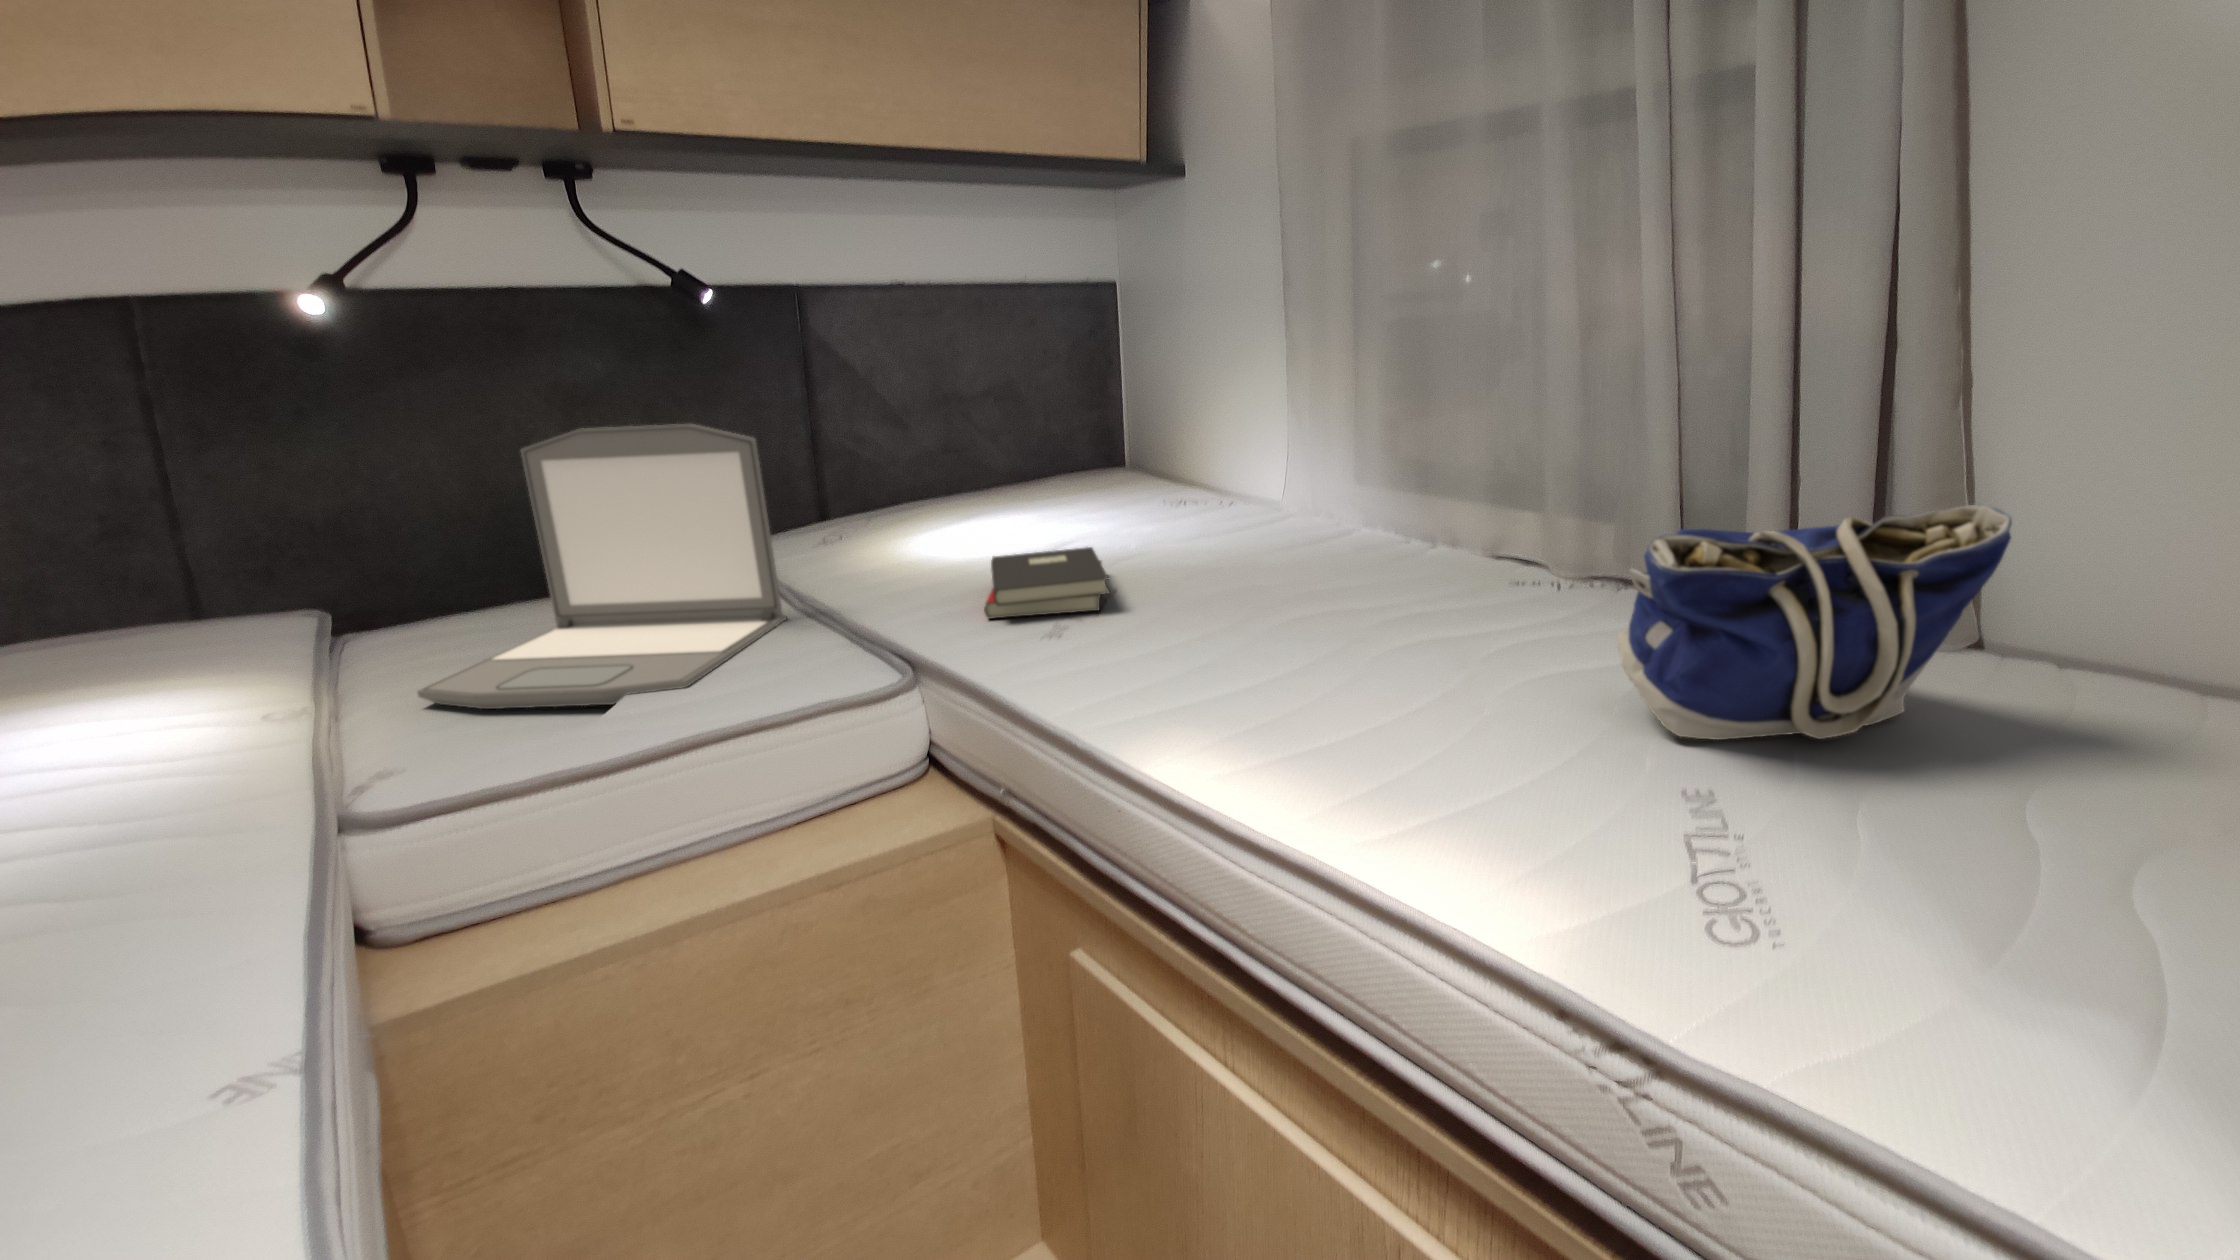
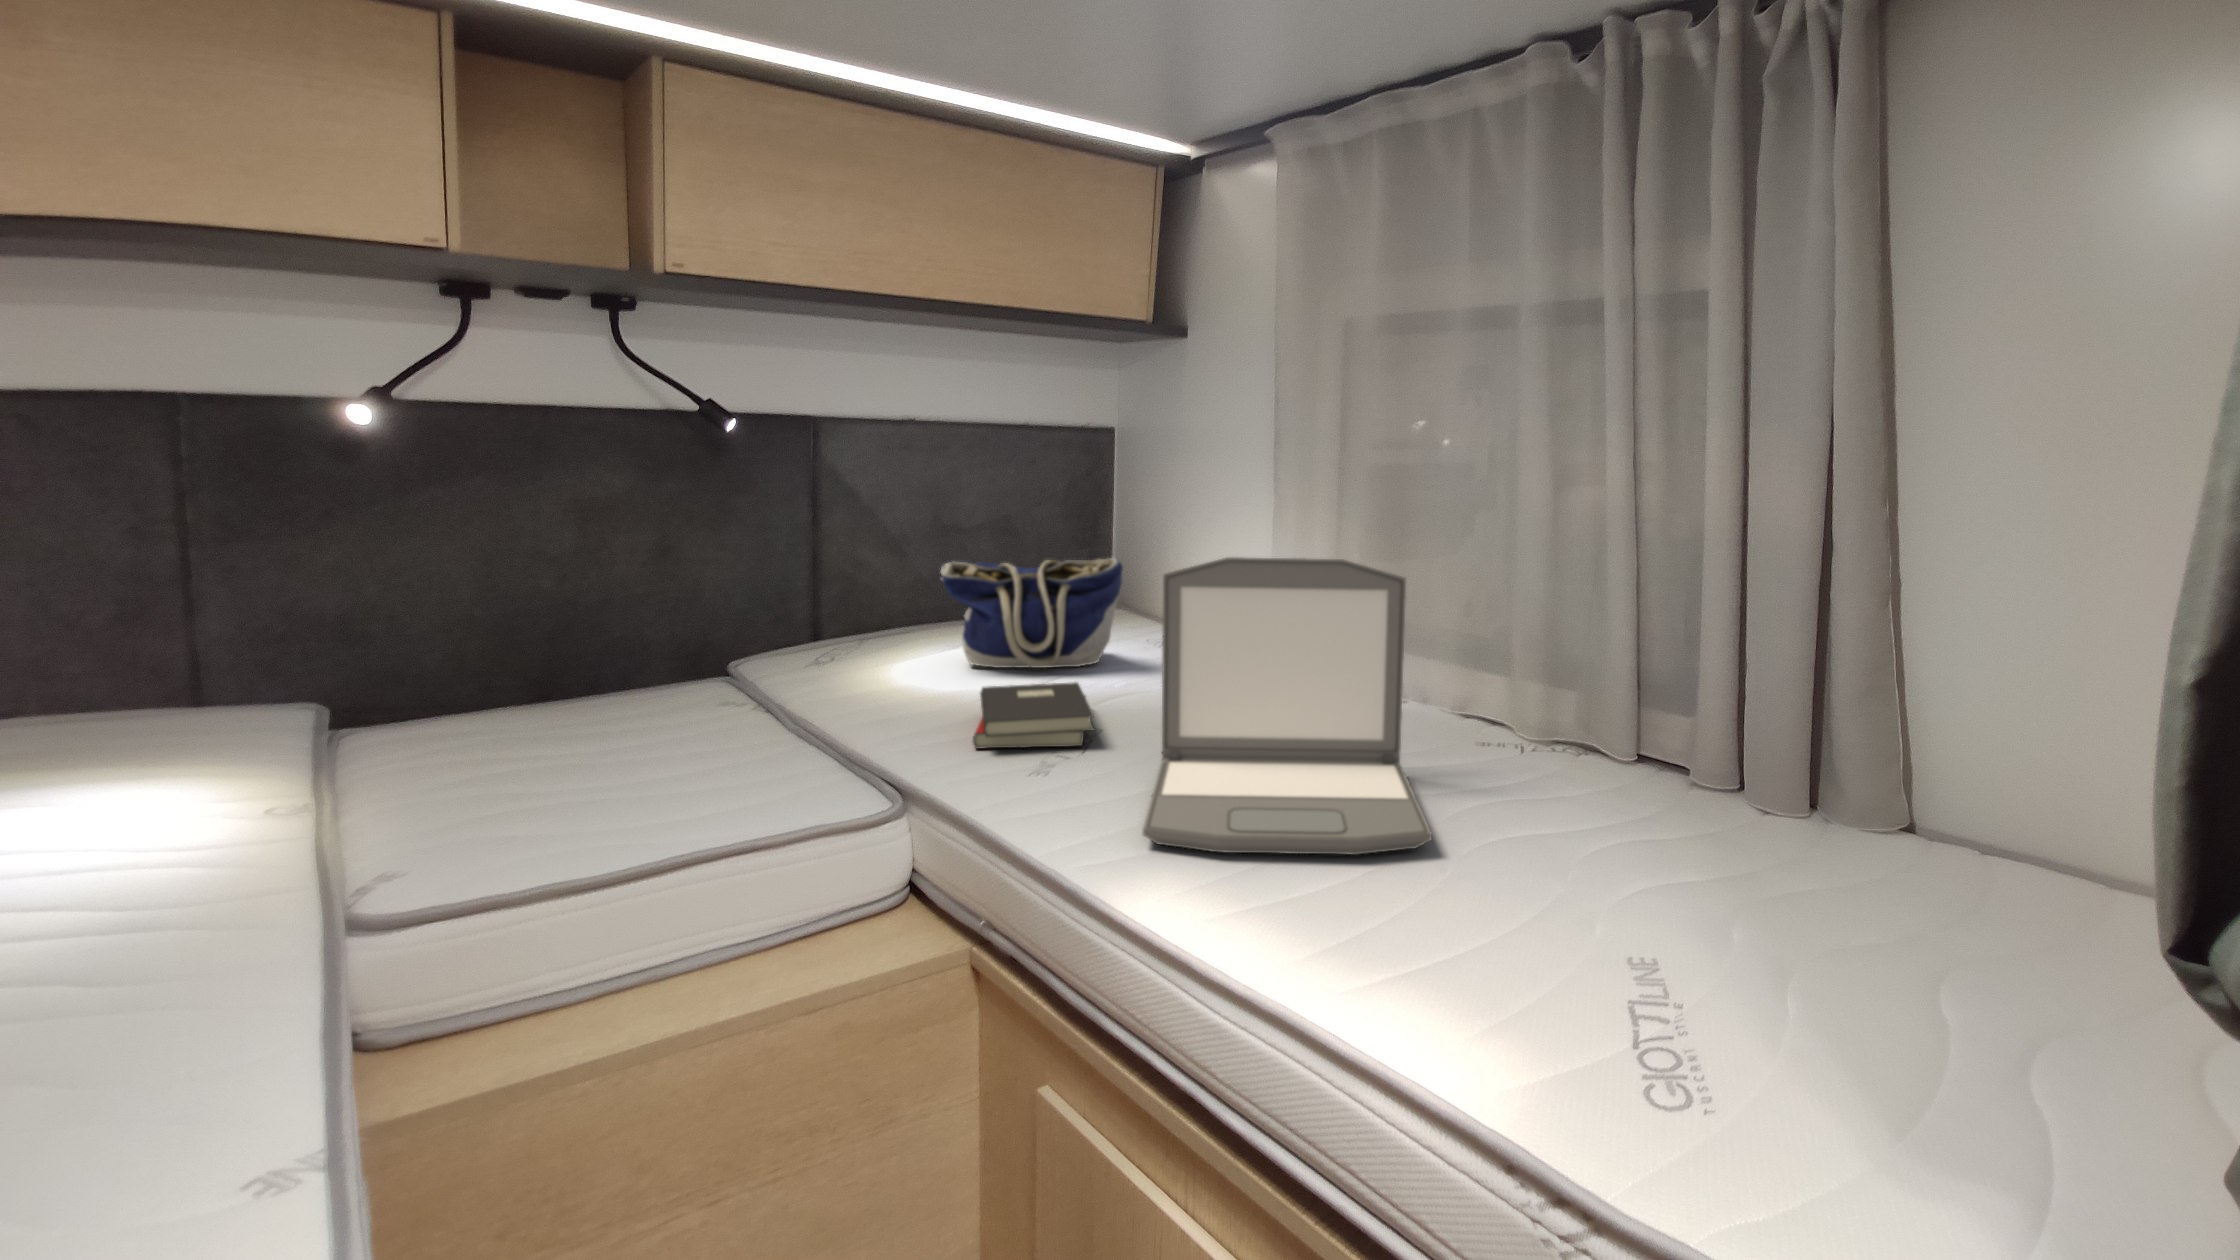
laptop: present [417,424,787,709] -> present [1143,557,1432,855]
tote bag: present [1617,504,2012,740] -> present [940,558,1123,668]

